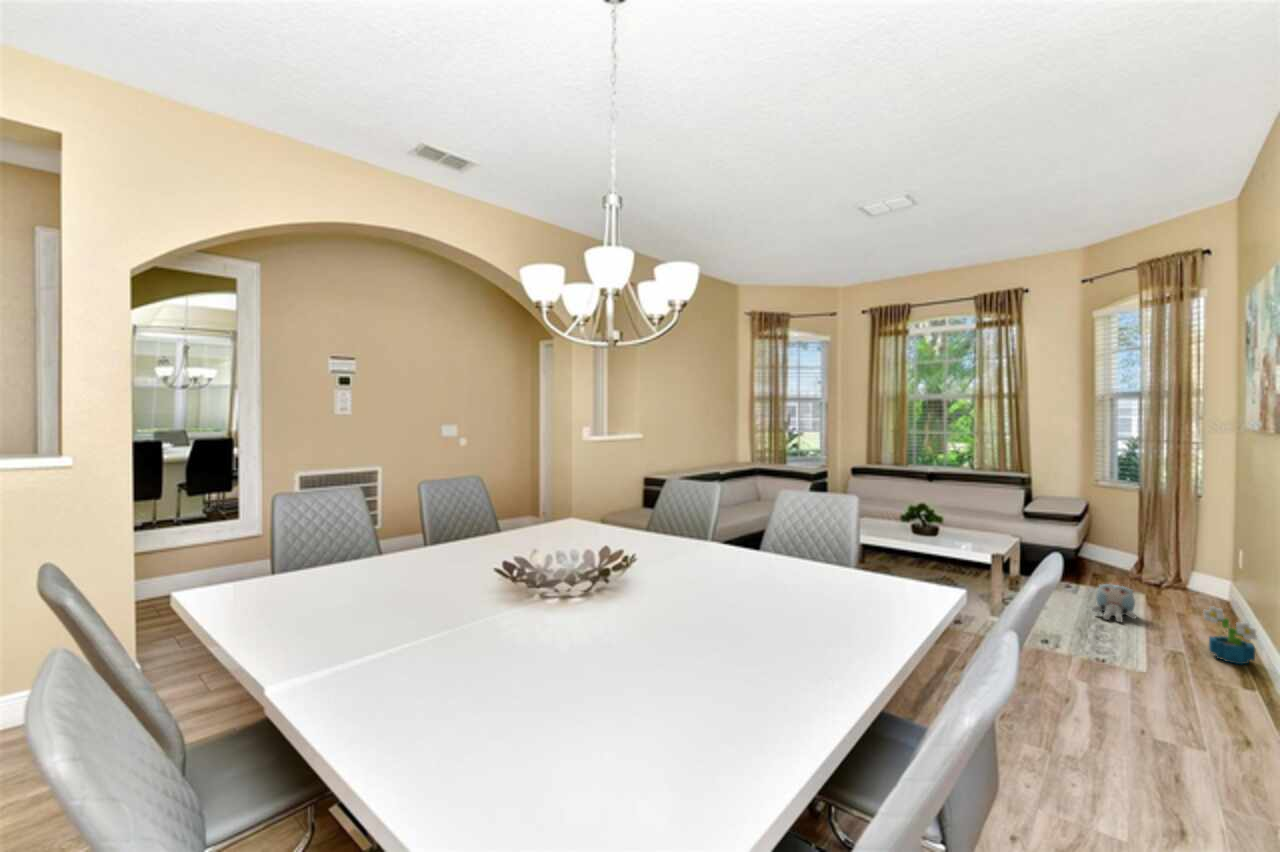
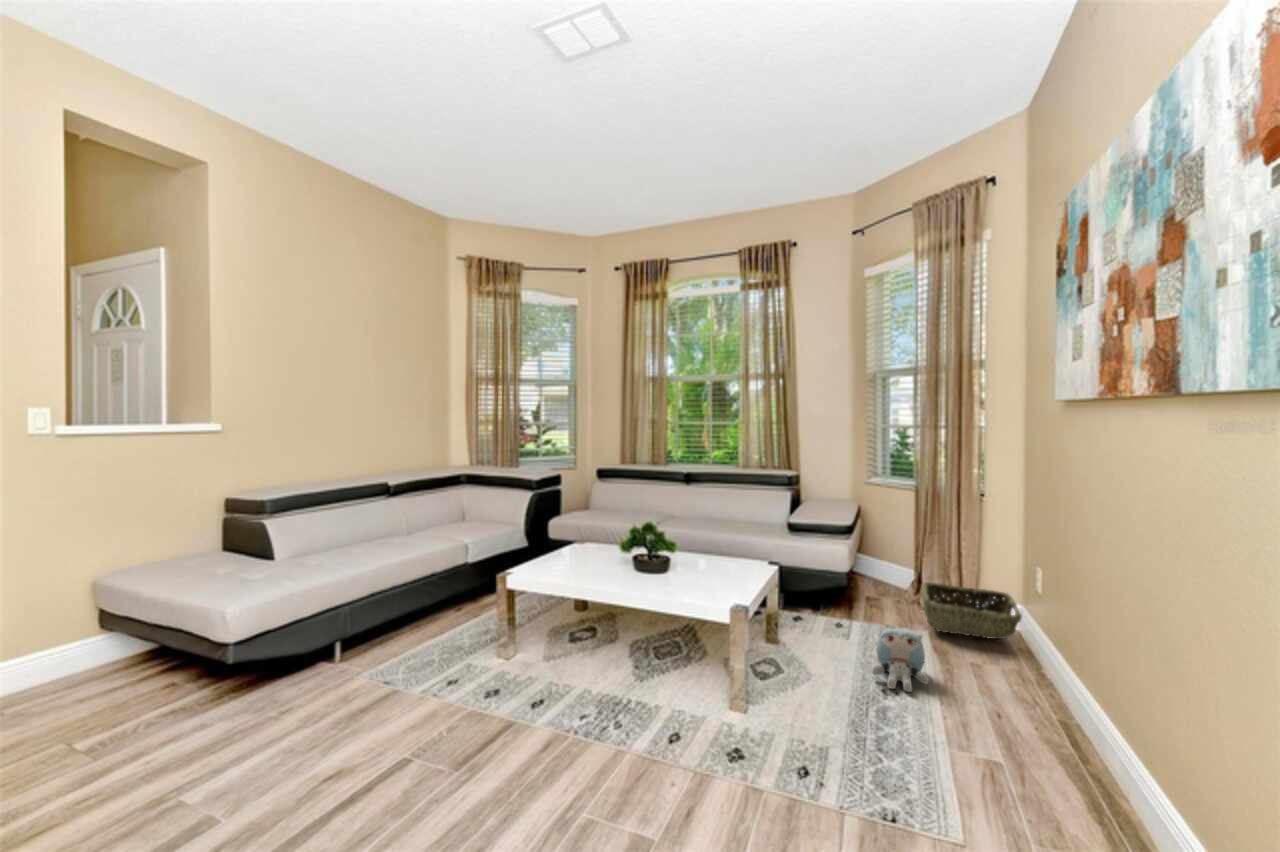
woven basket: none [1139,561,1227,604] -> present [921,582,1022,639]
decorative plant: present [1203,606,1257,664] -> none [1024,672,1100,769]

